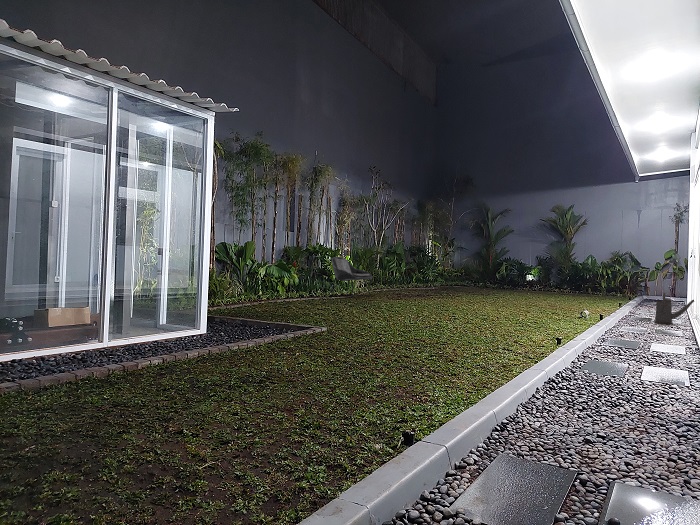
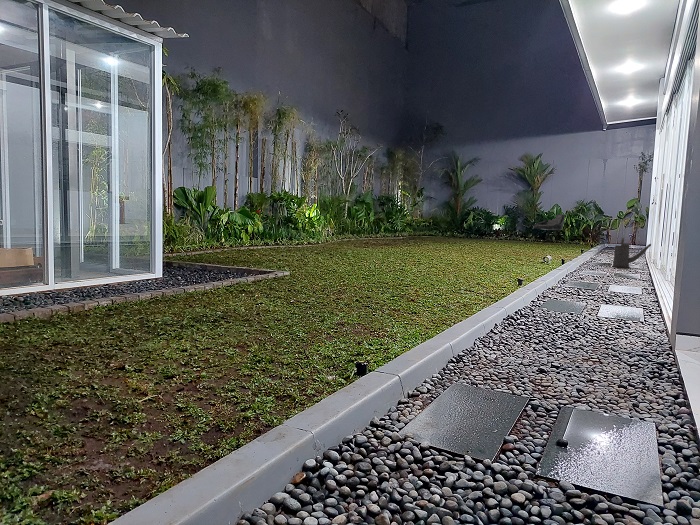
lounge chair: present [329,257,373,298] -> present [533,214,565,241]

